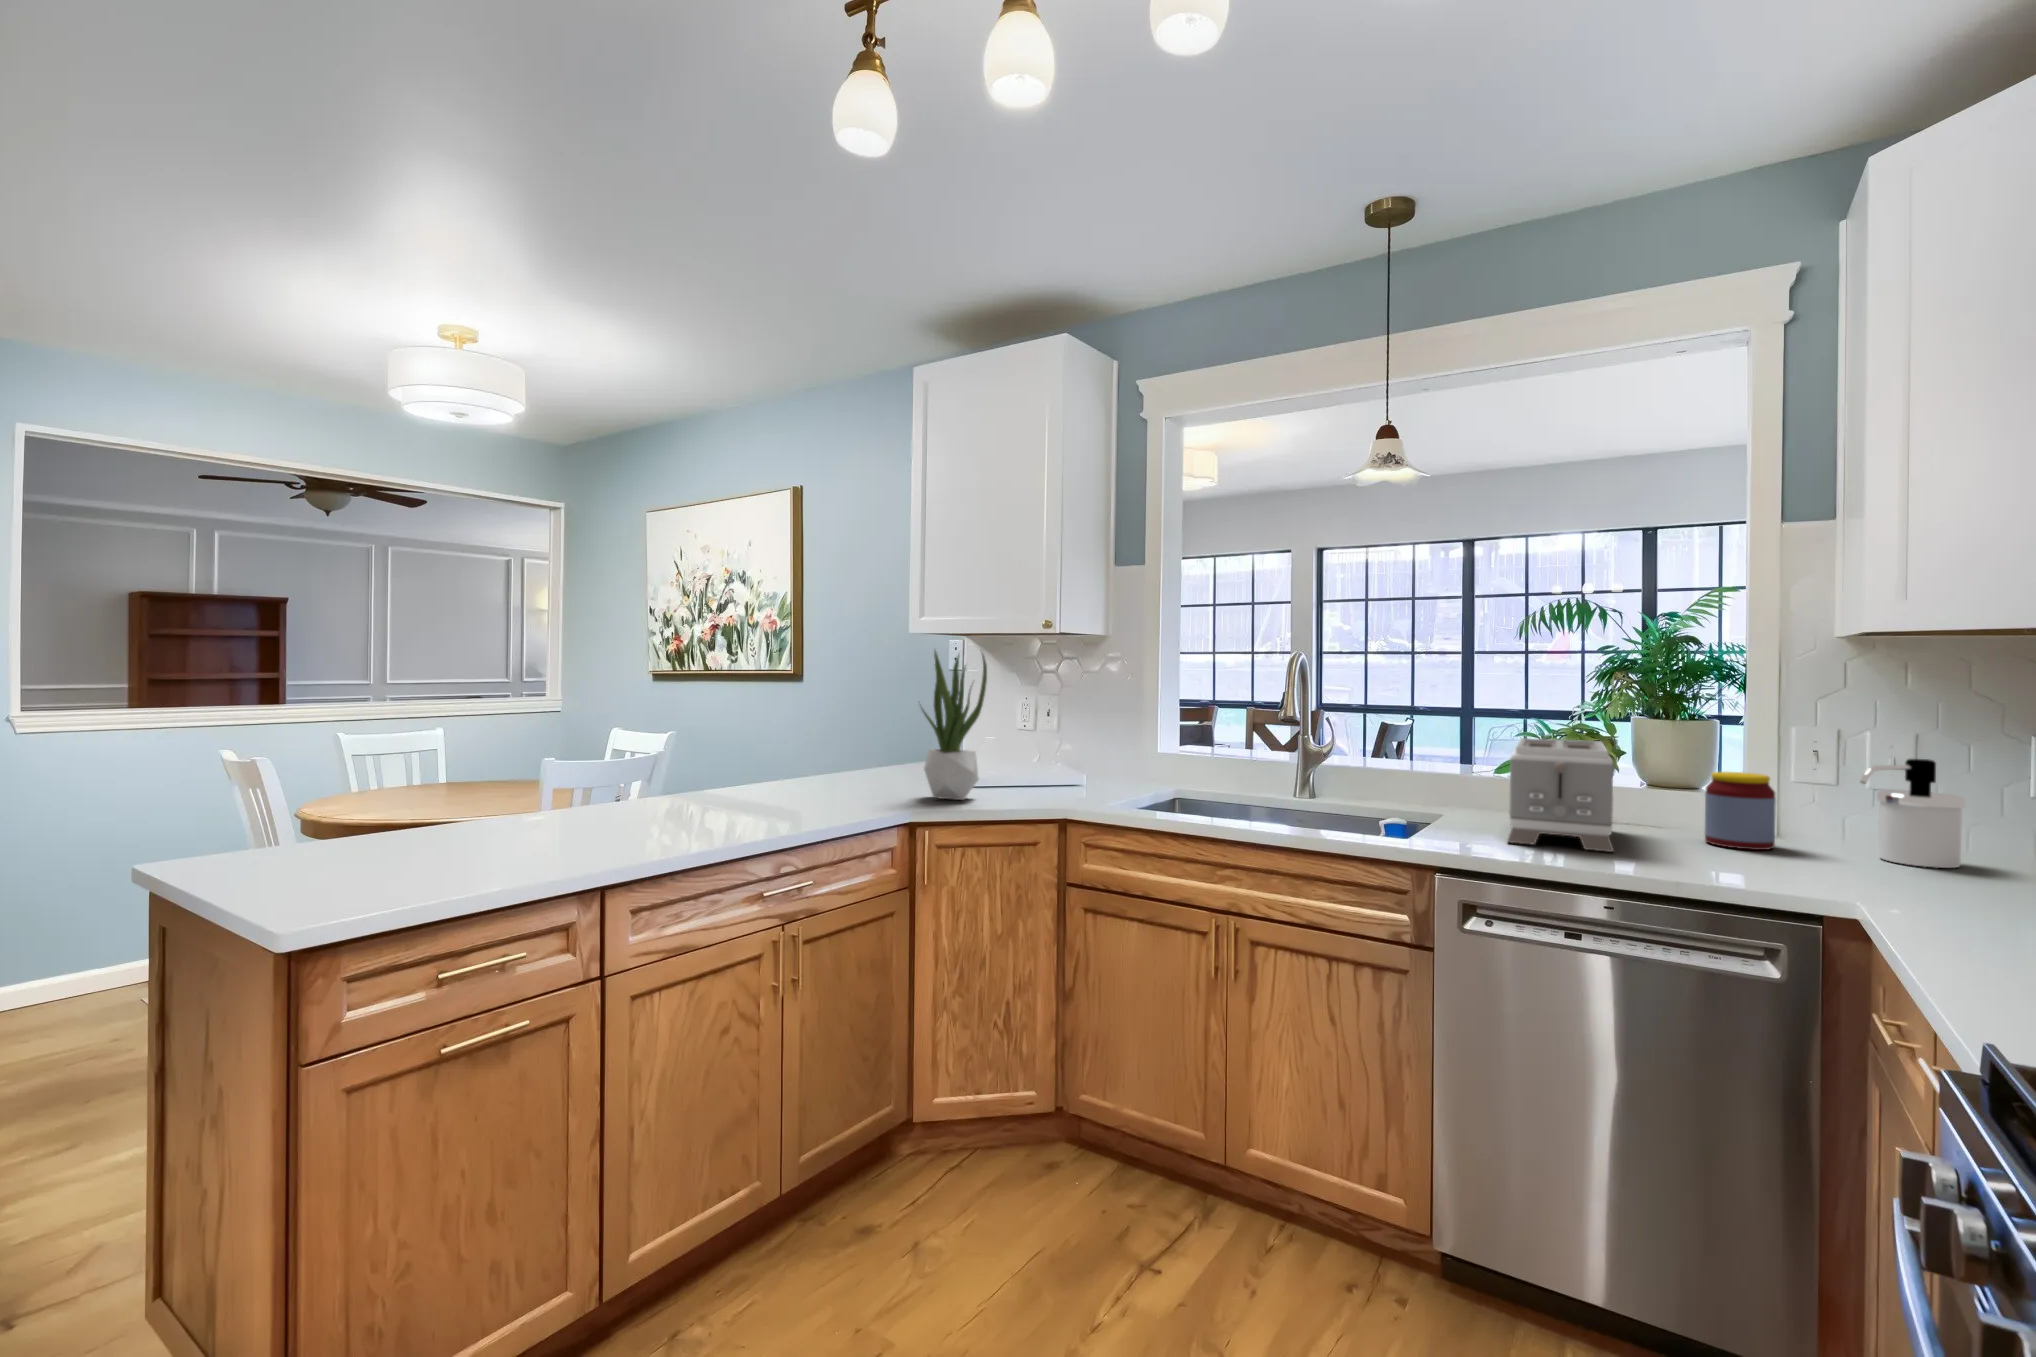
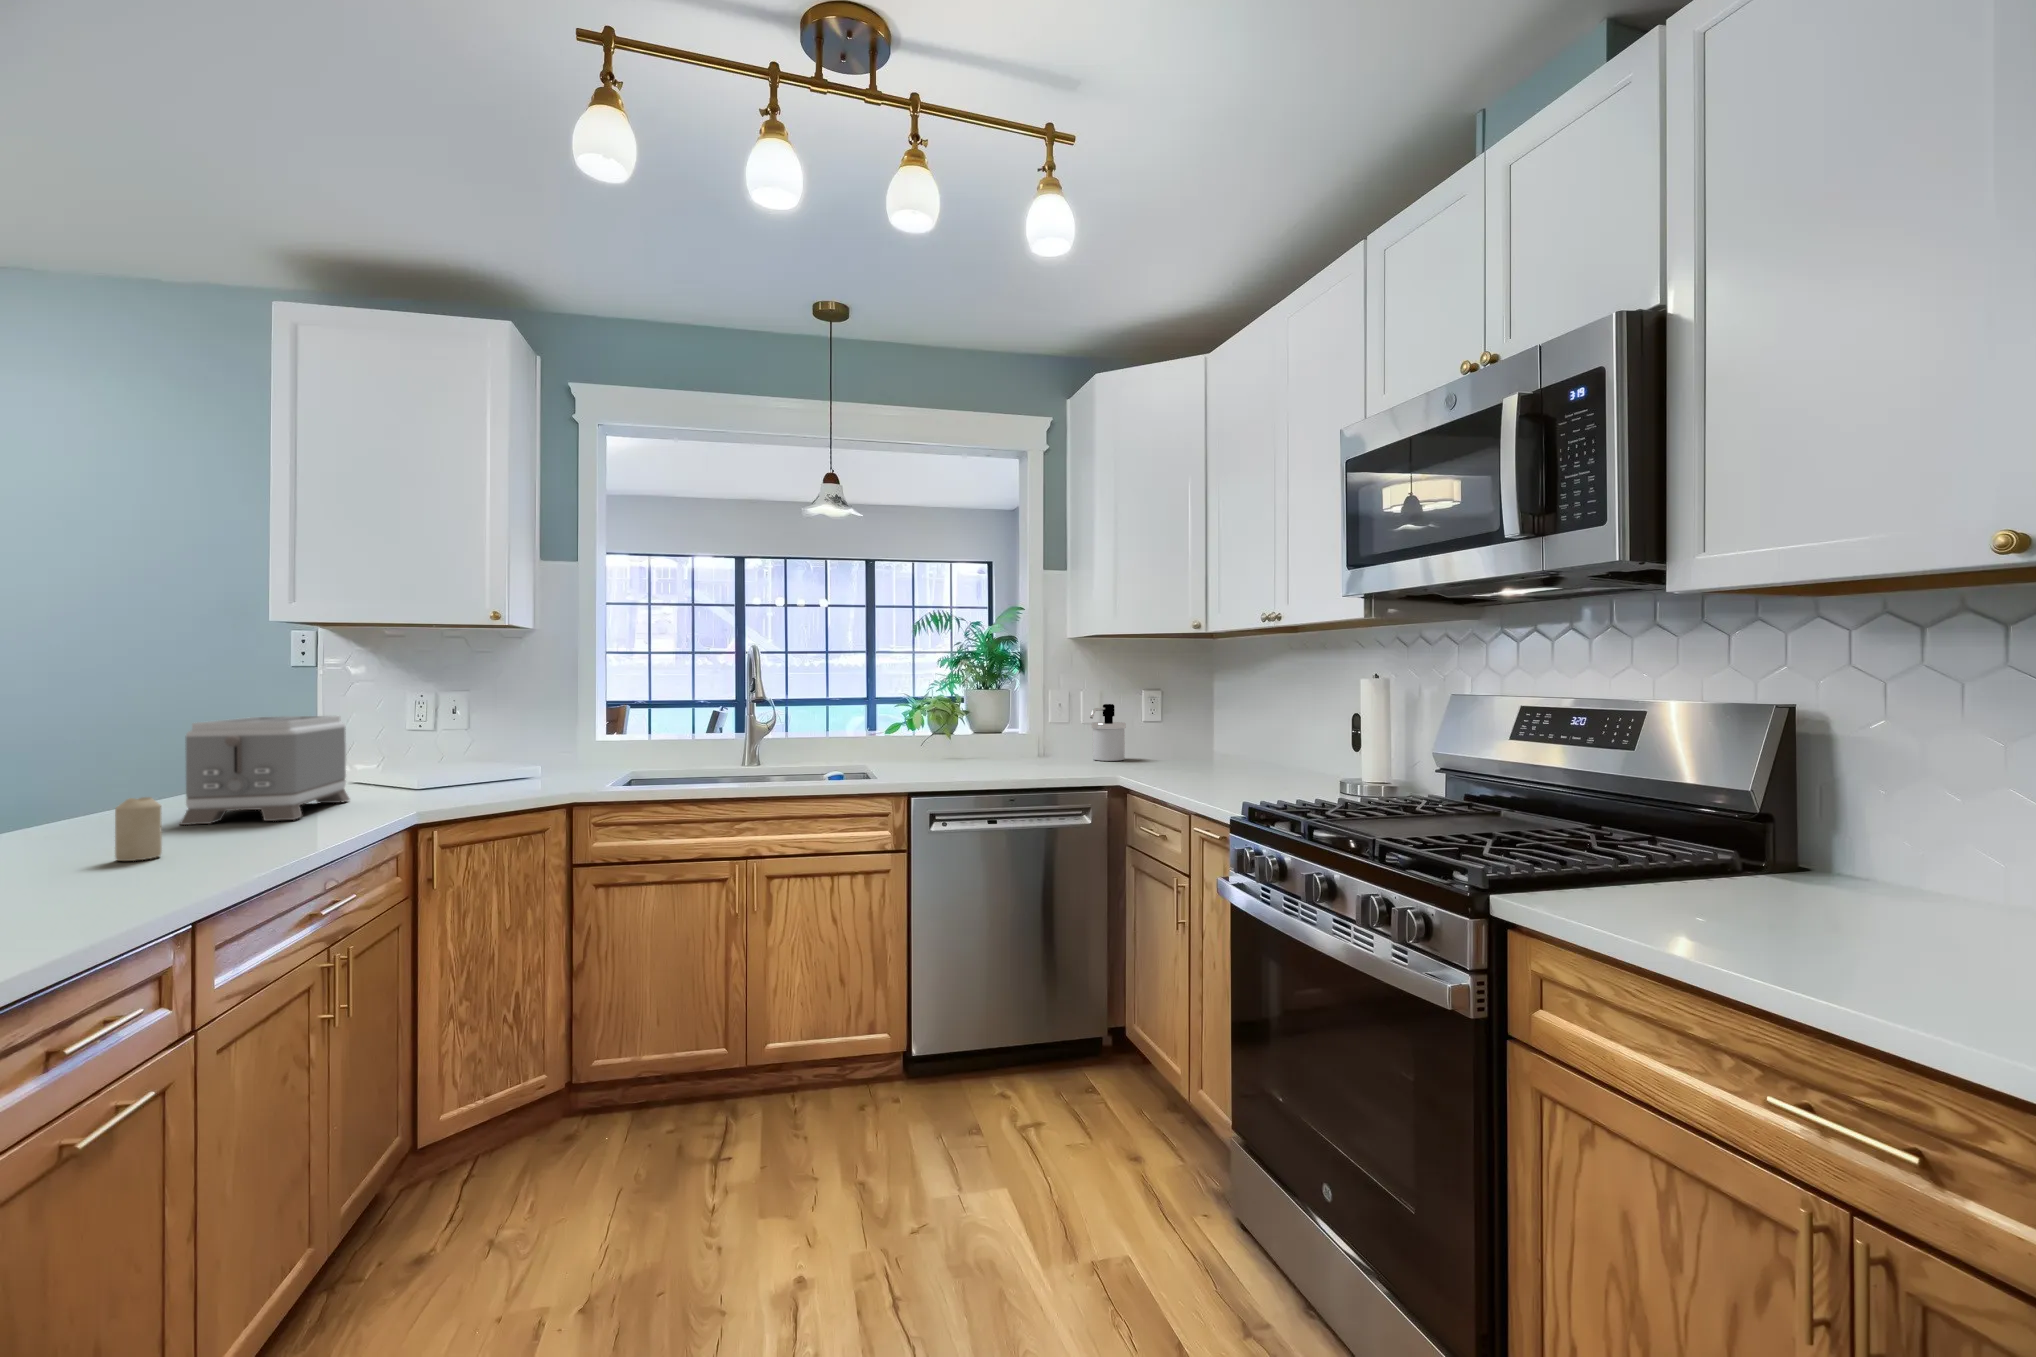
potted plant: present [920,651,987,800] -> none [403,635,483,798]
toaster: present [1508,738,1614,852] -> present [180,716,349,825]
jar: present [1705,772,1776,850] -> none [1019,718,1051,763]
candle: none [651,782,679,831] -> present [115,797,162,861]

